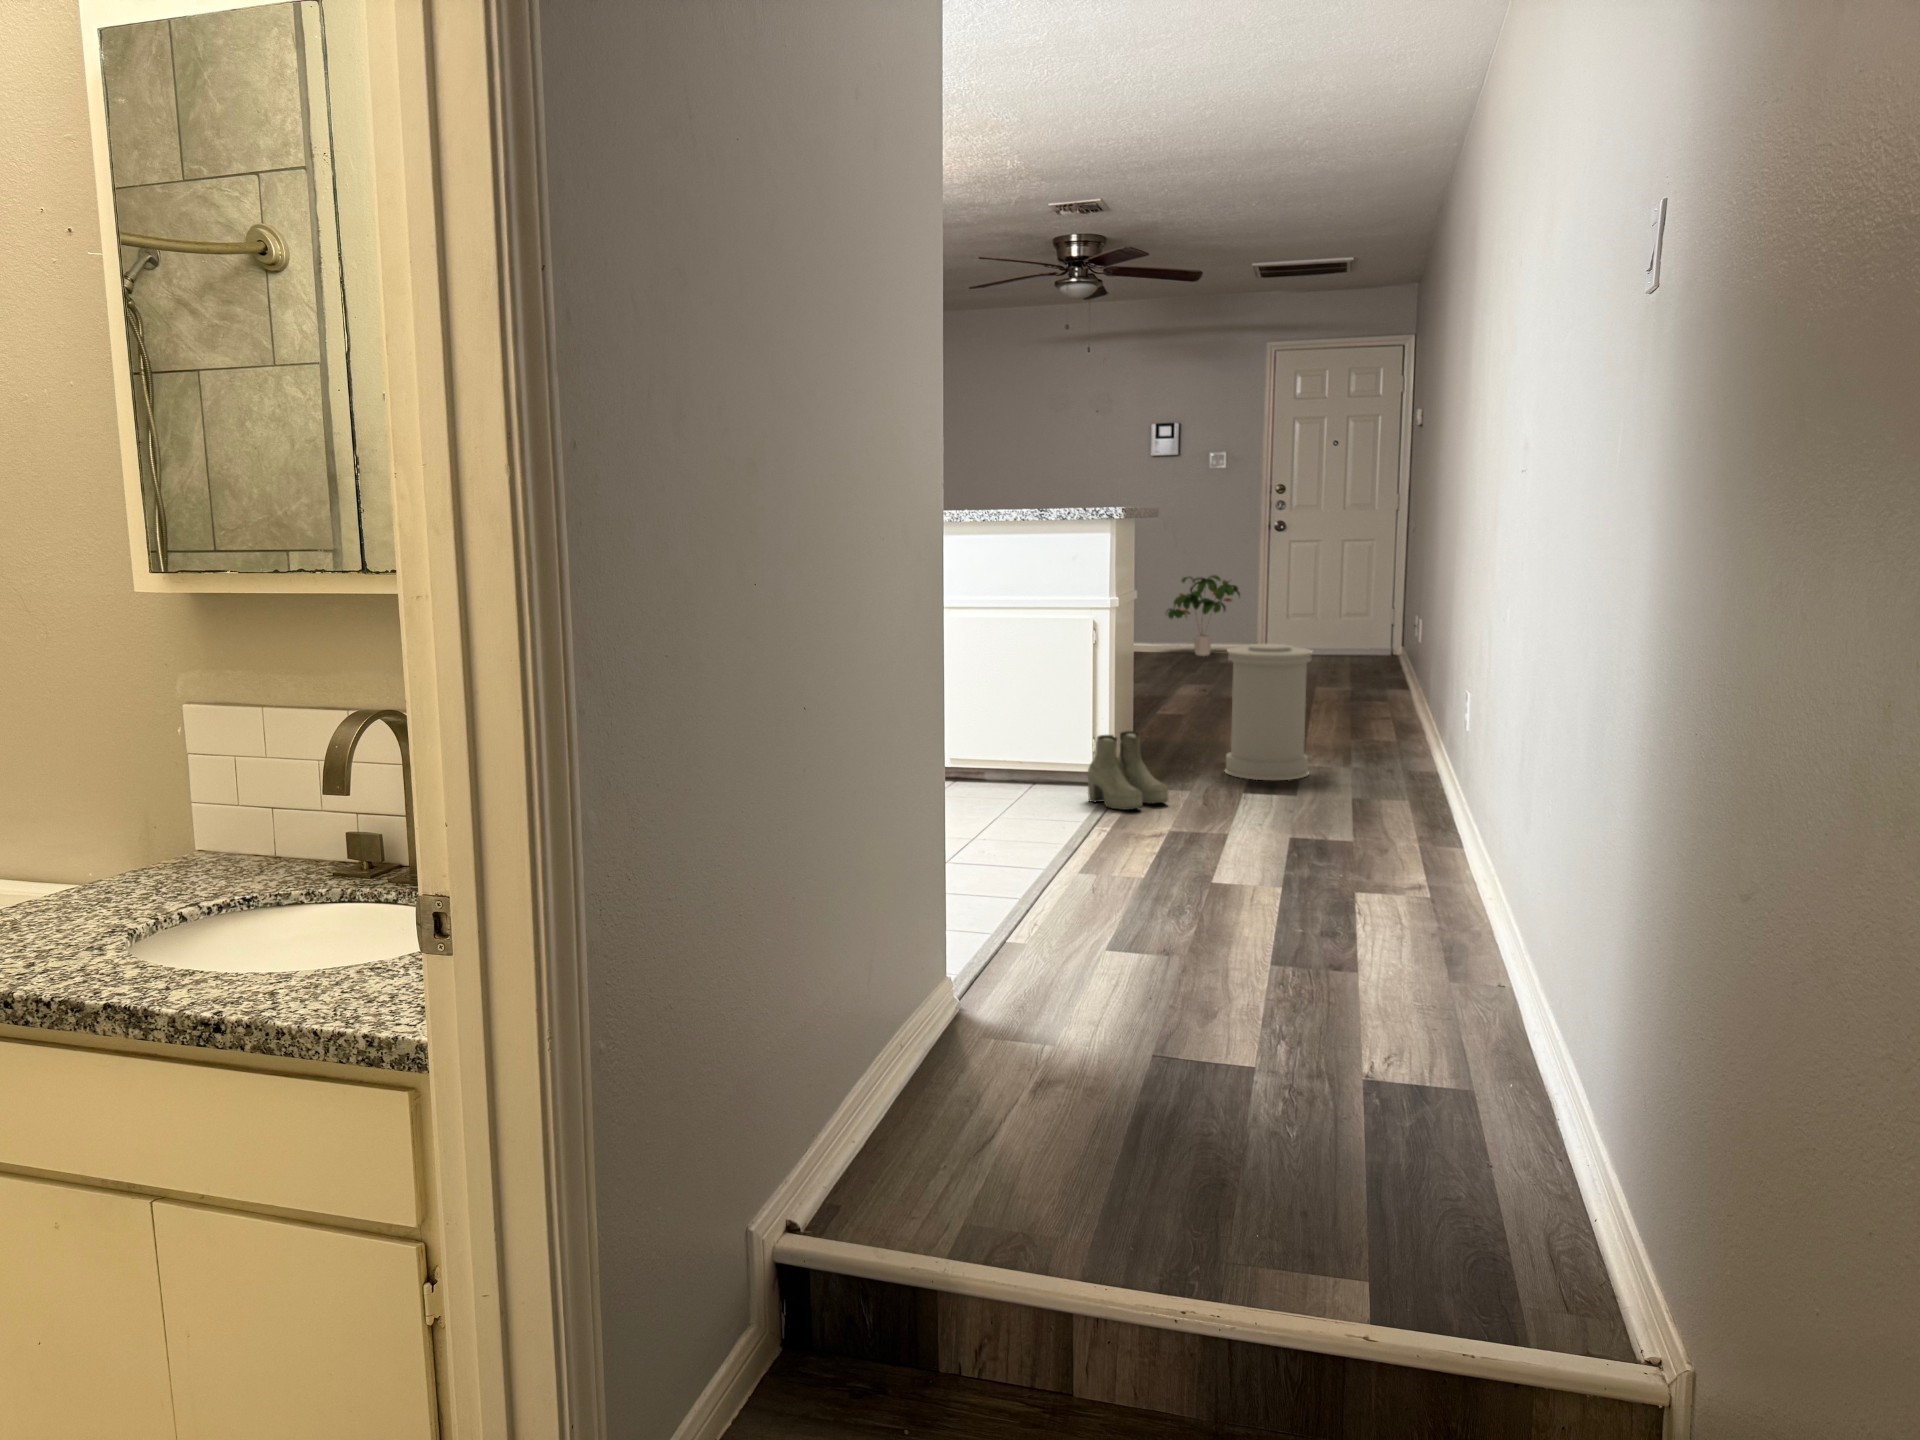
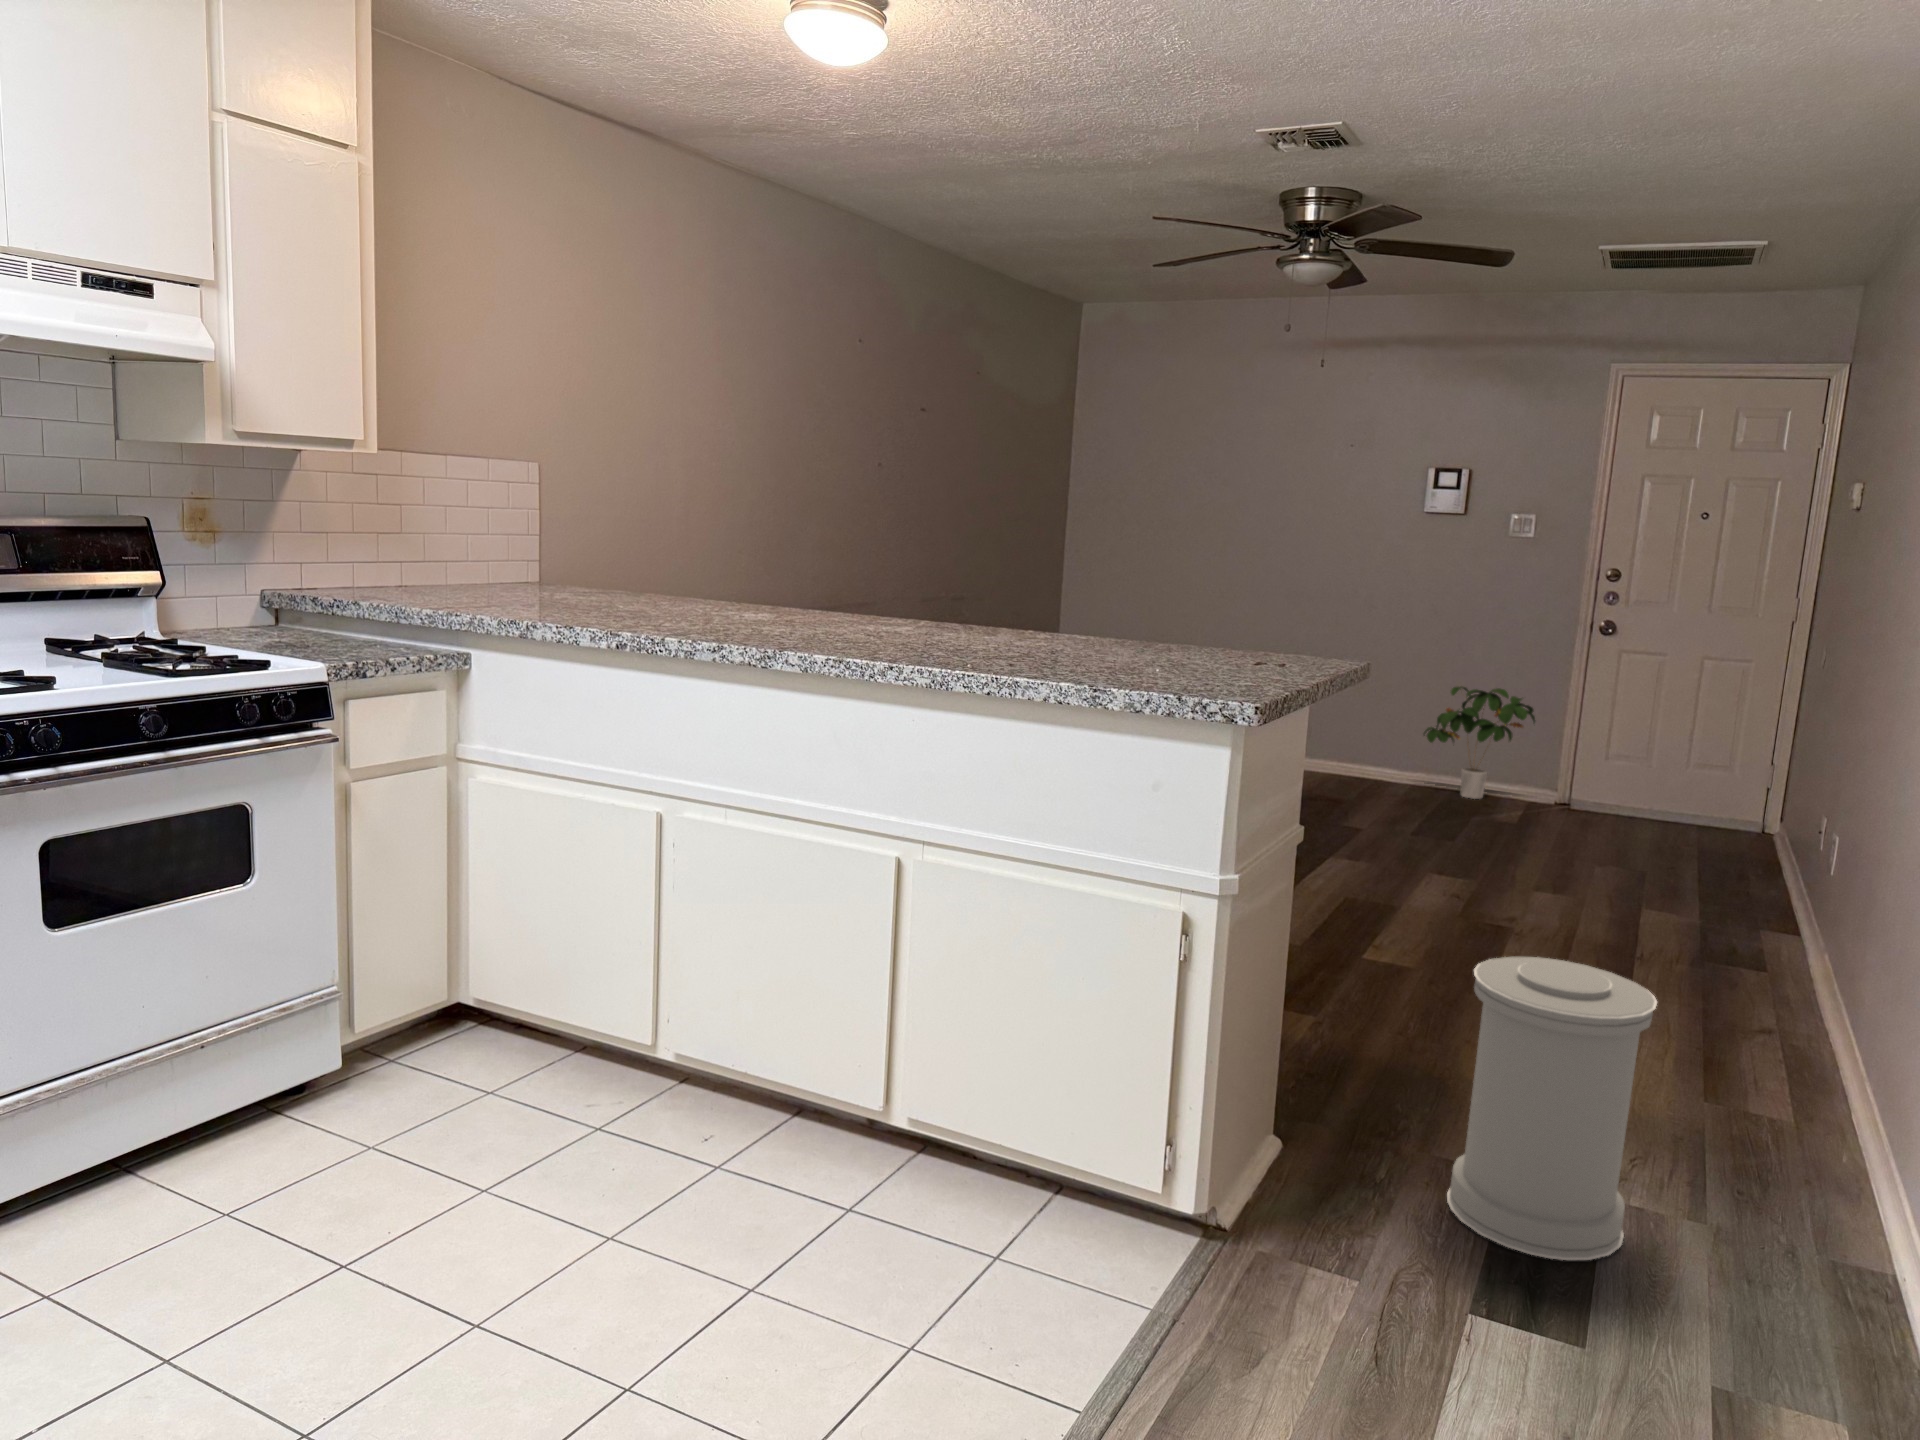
boots: present [1087,731,1168,810] -> none [1135,1156,1298,1368]

